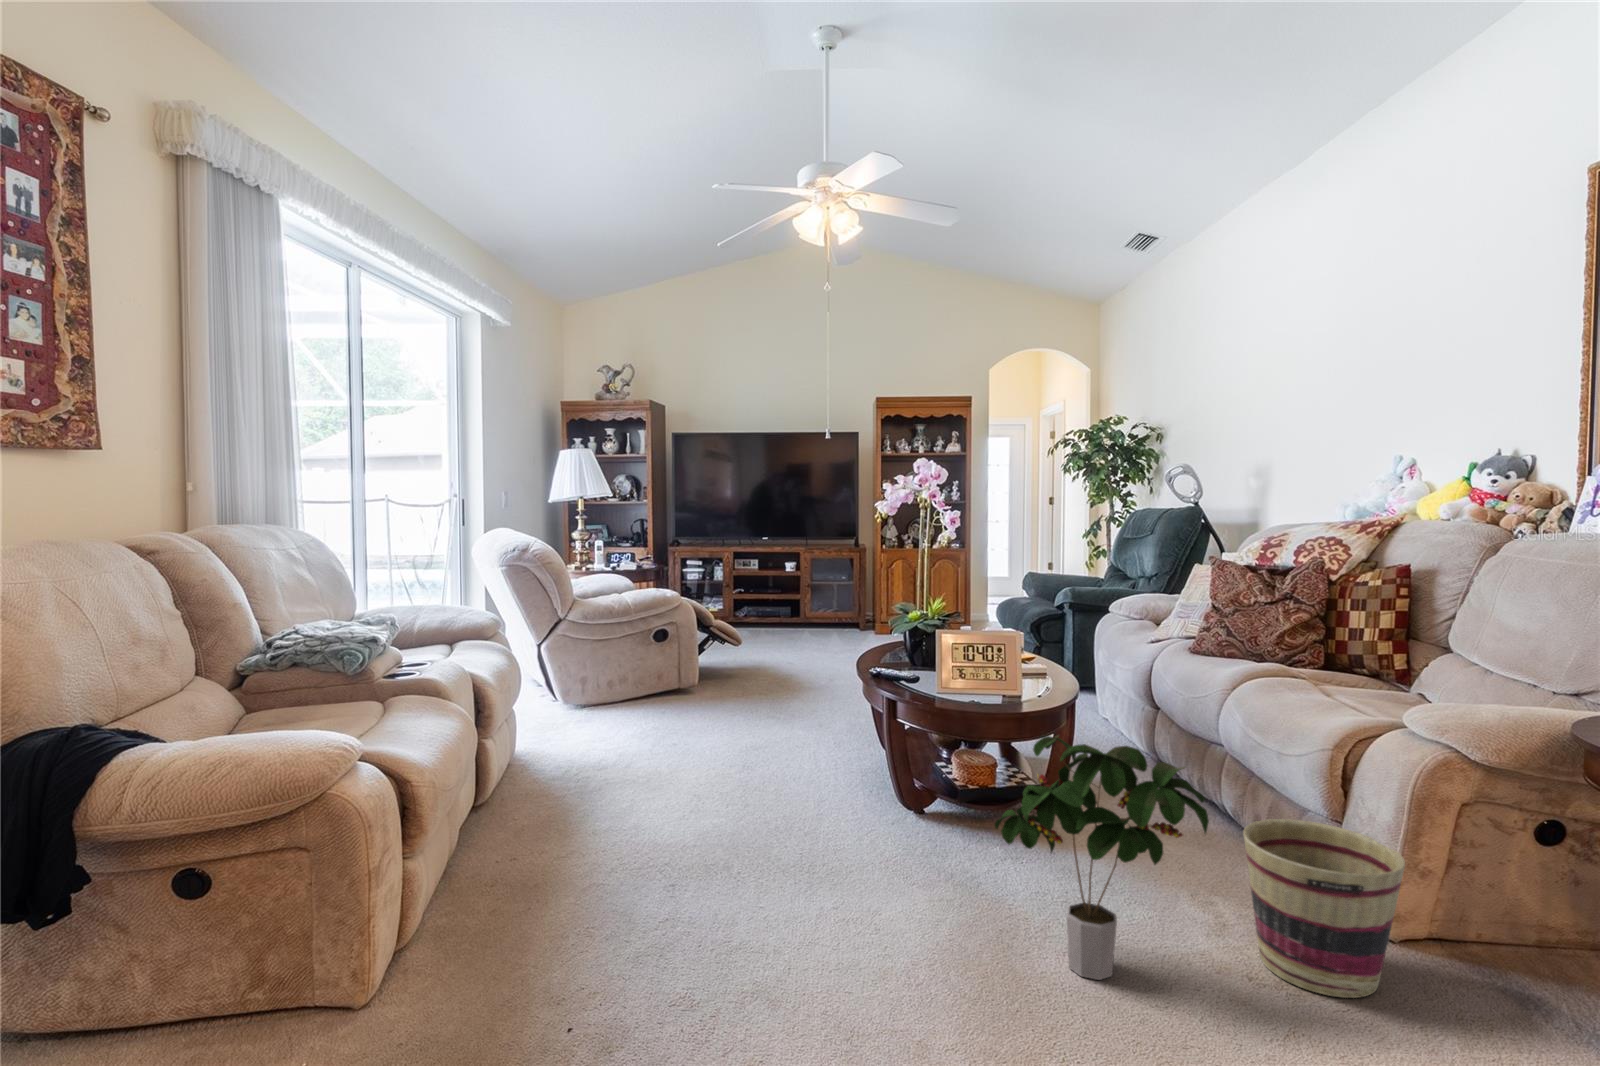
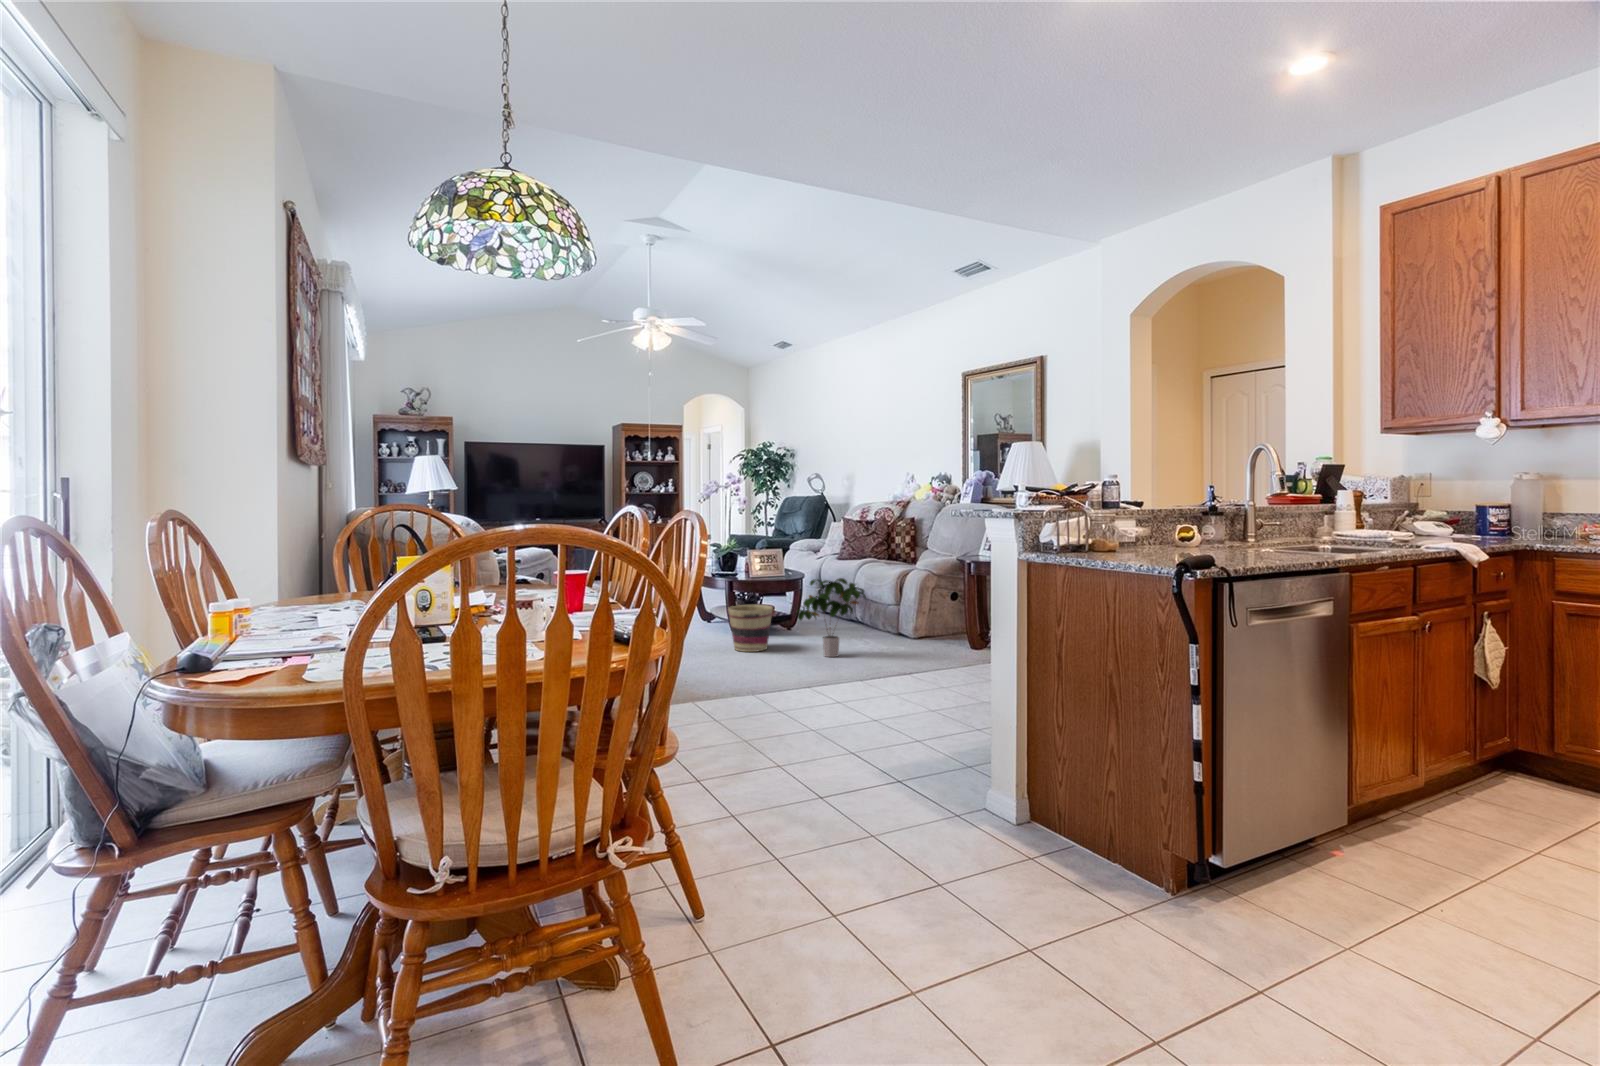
basket: present [1243,819,1405,998] -> present [728,605,773,652]

